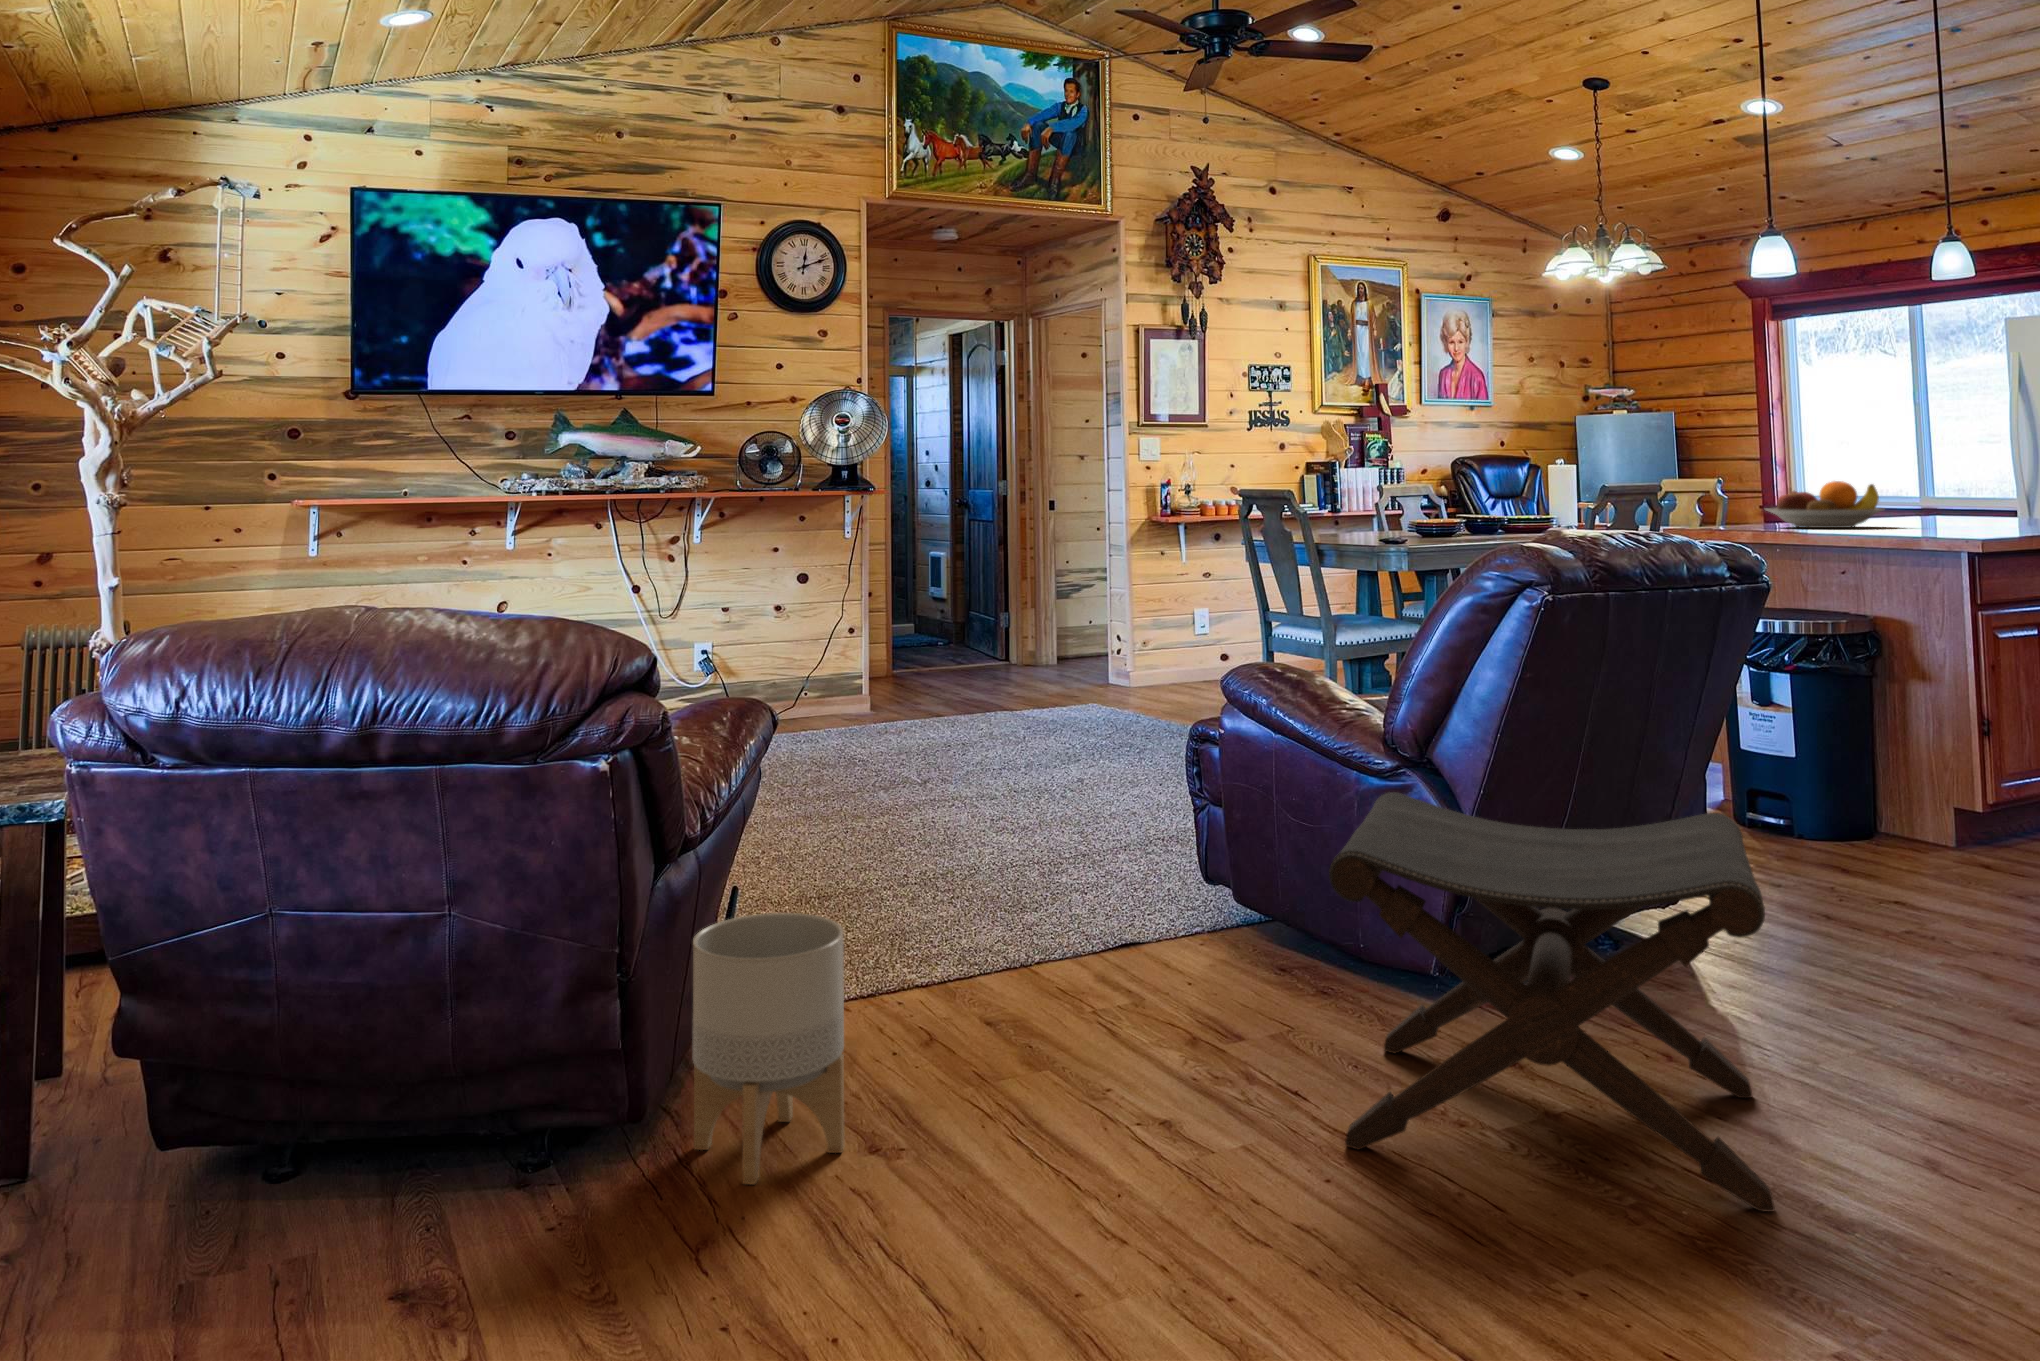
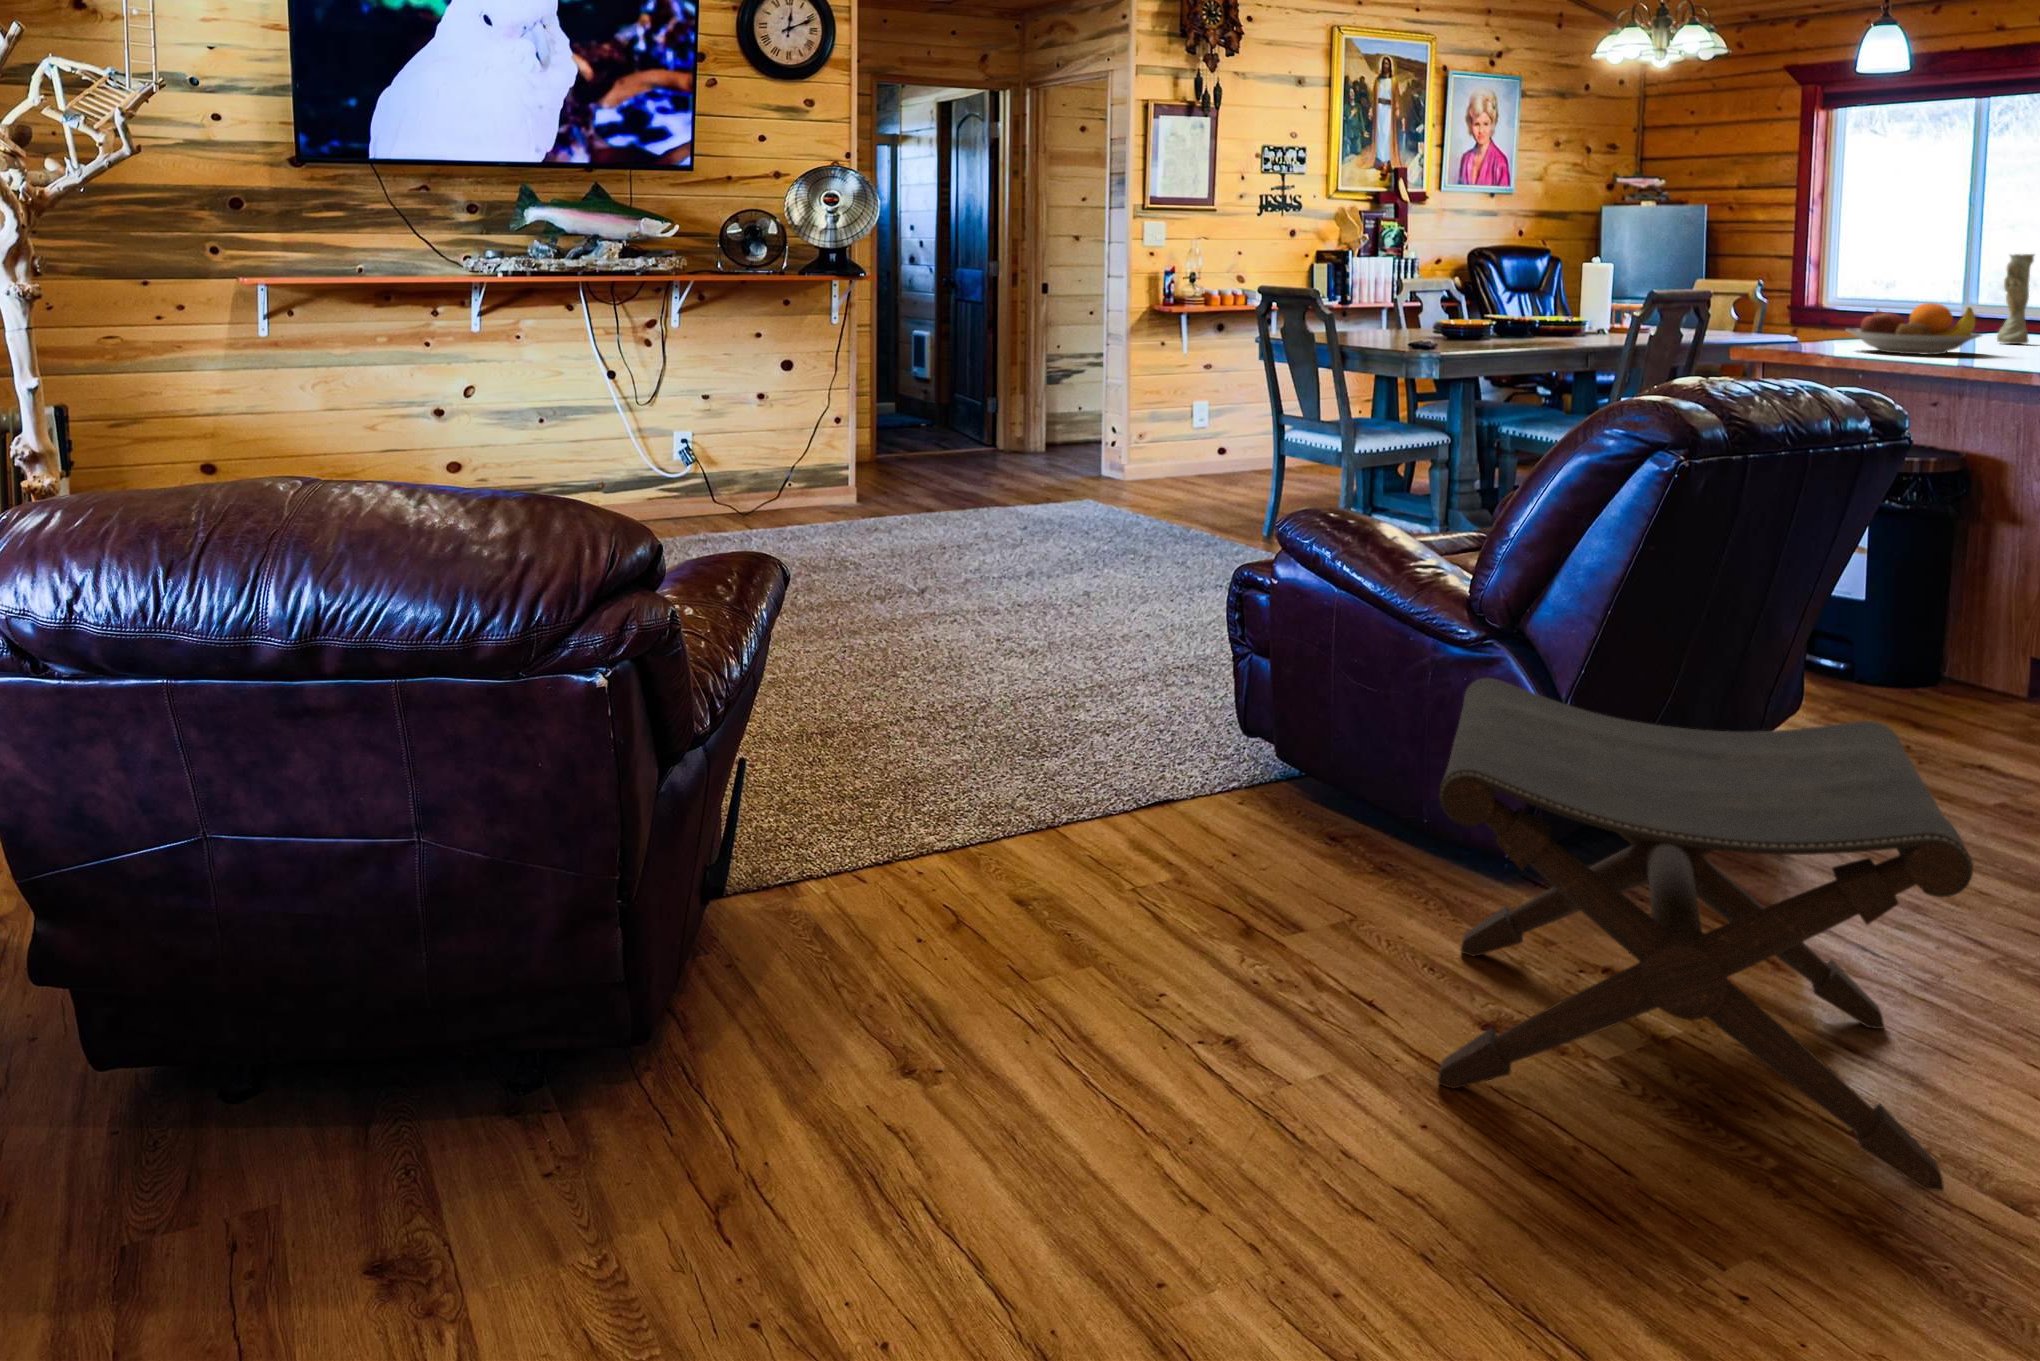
vase: none [1916,438,1944,521] -> present [1997,254,2034,344]
planter: present [693,913,844,1184] -> none [701,810,873,1120]

